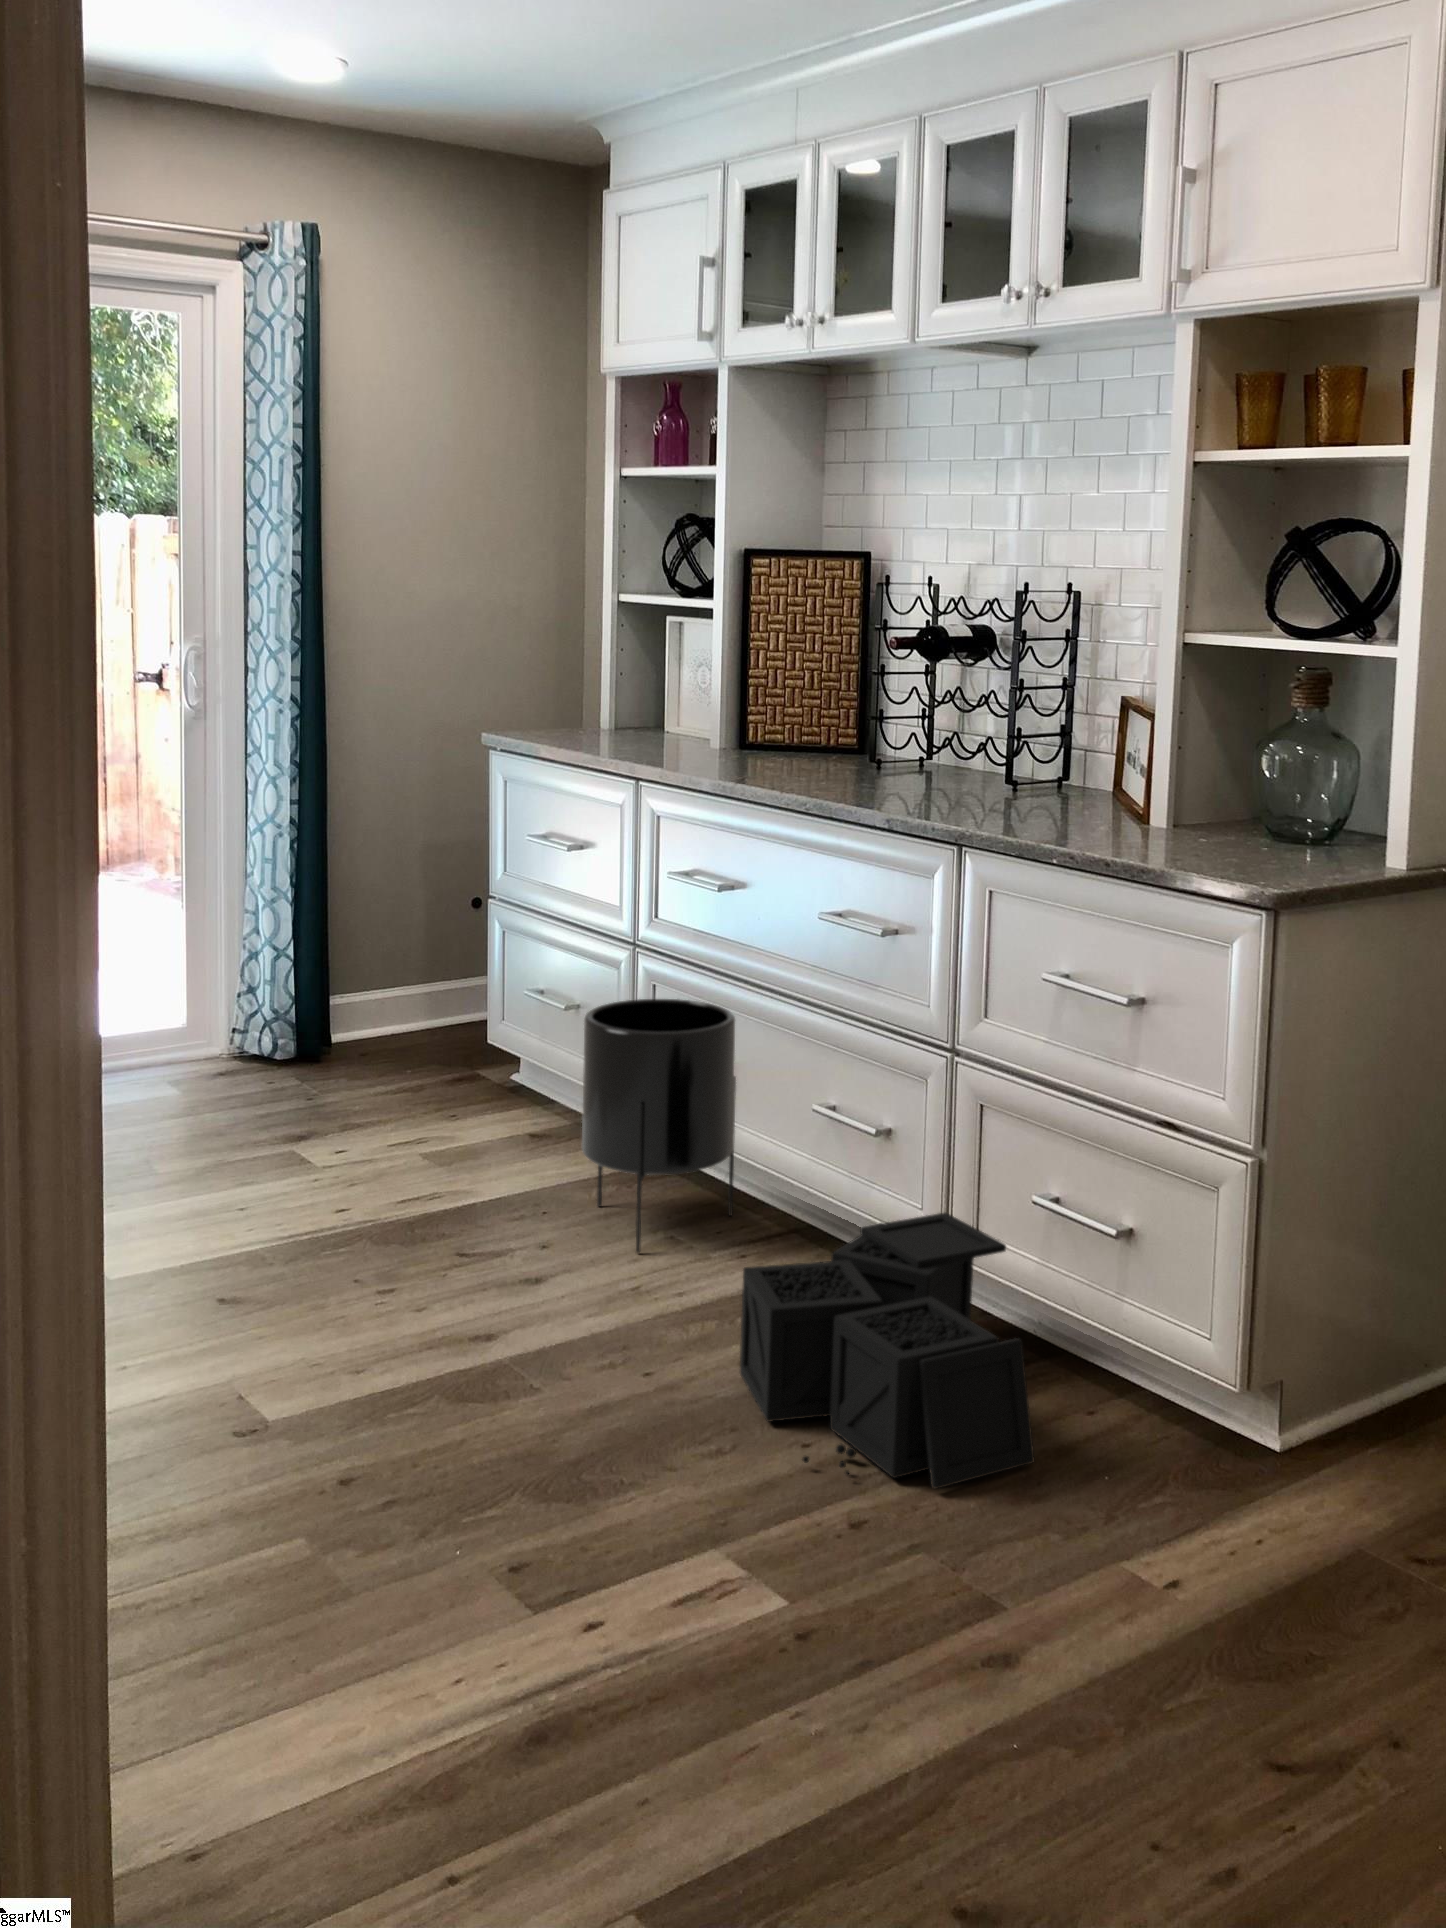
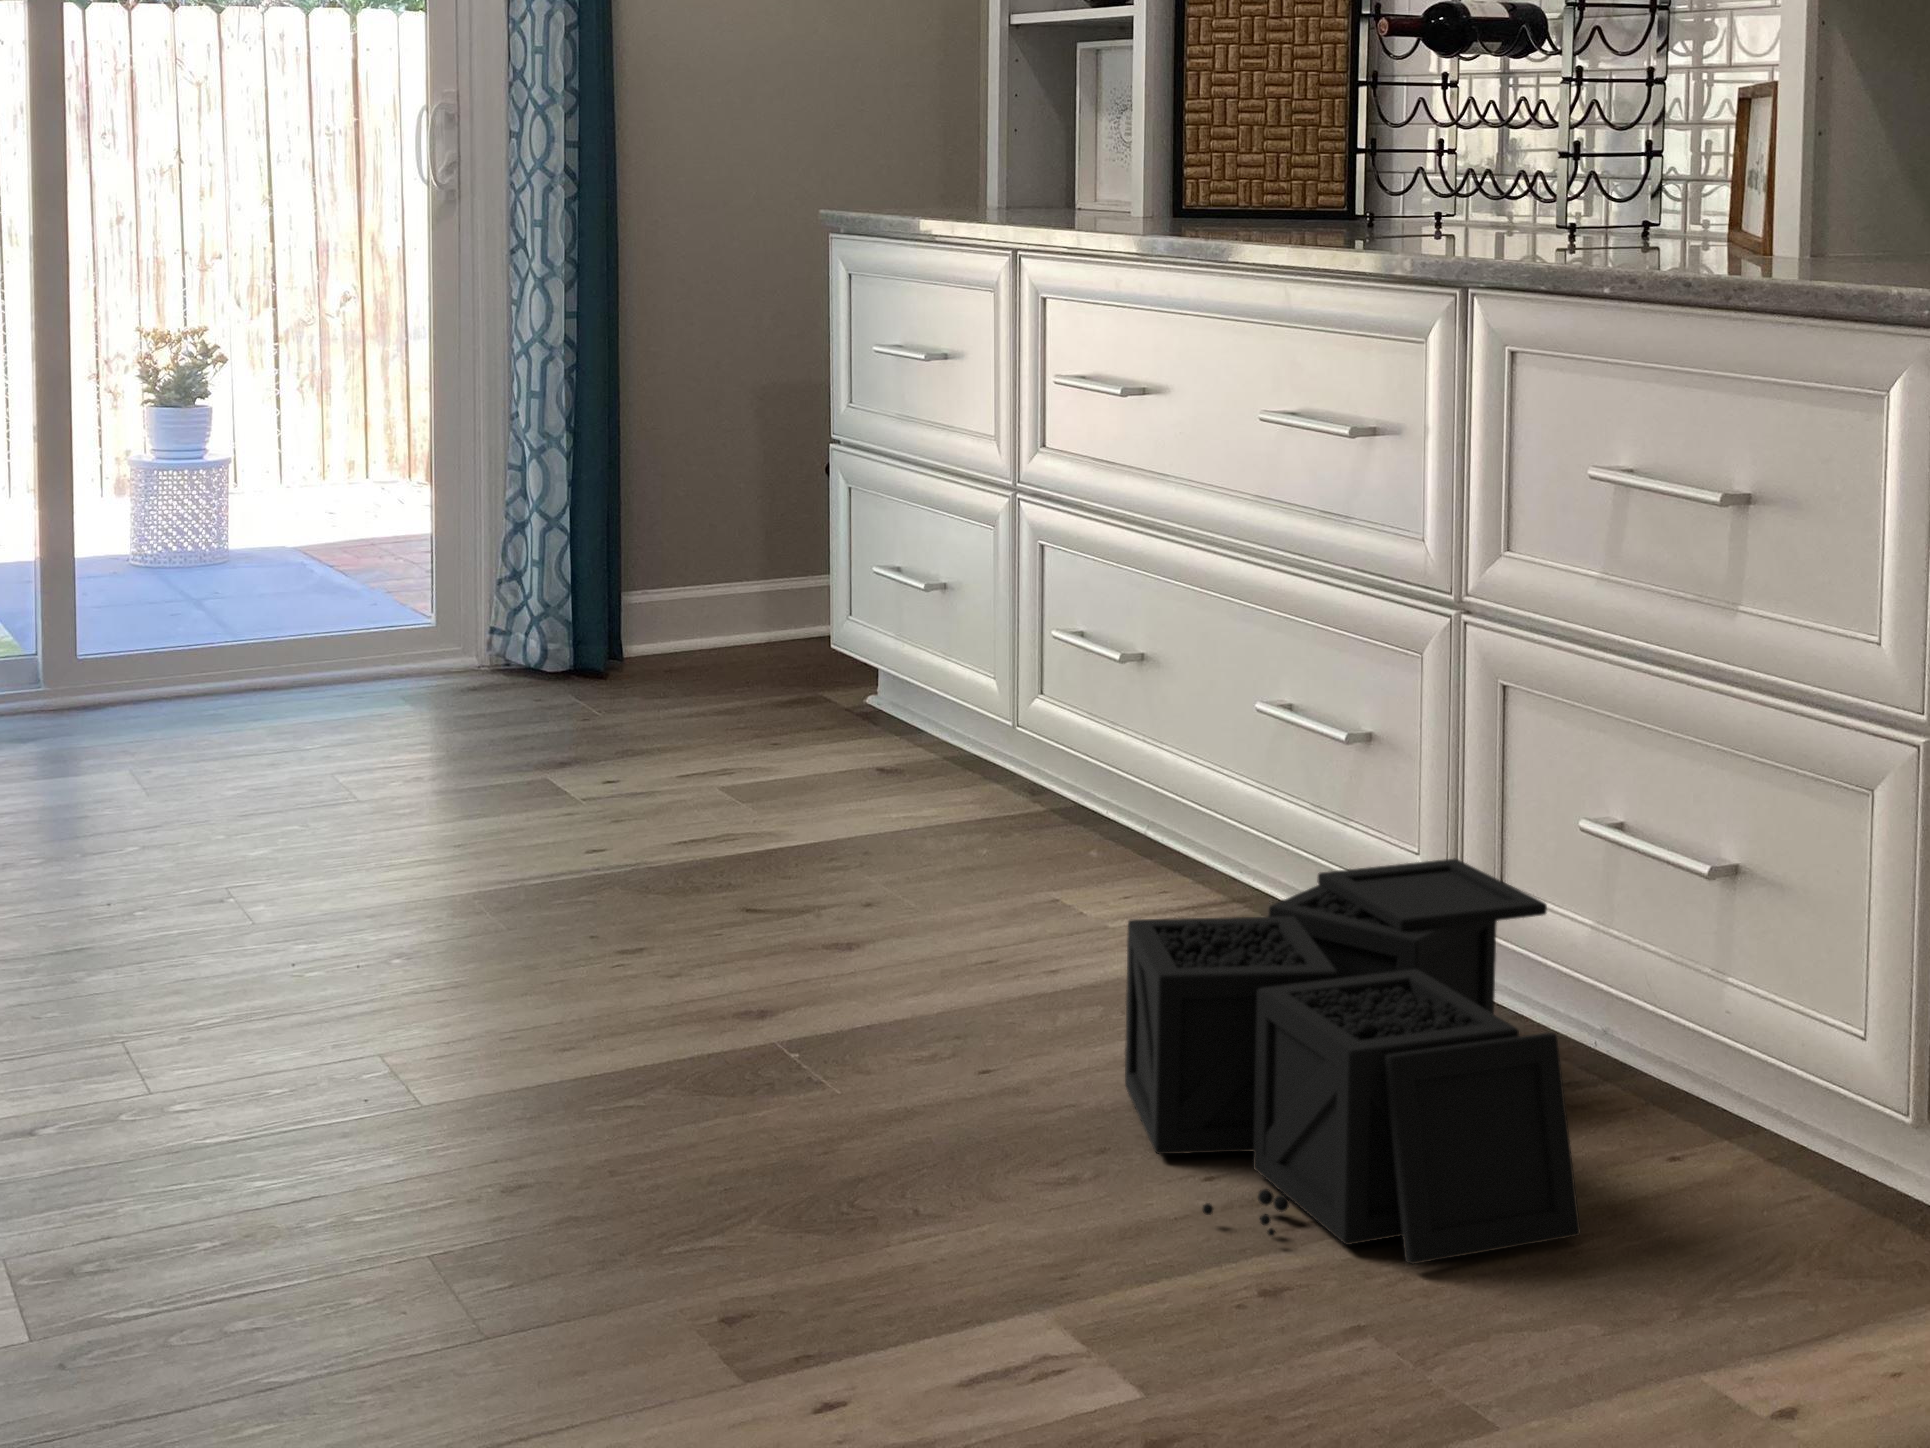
planter: present [582,999,736,1253] -> none [924,554,1150,921]

